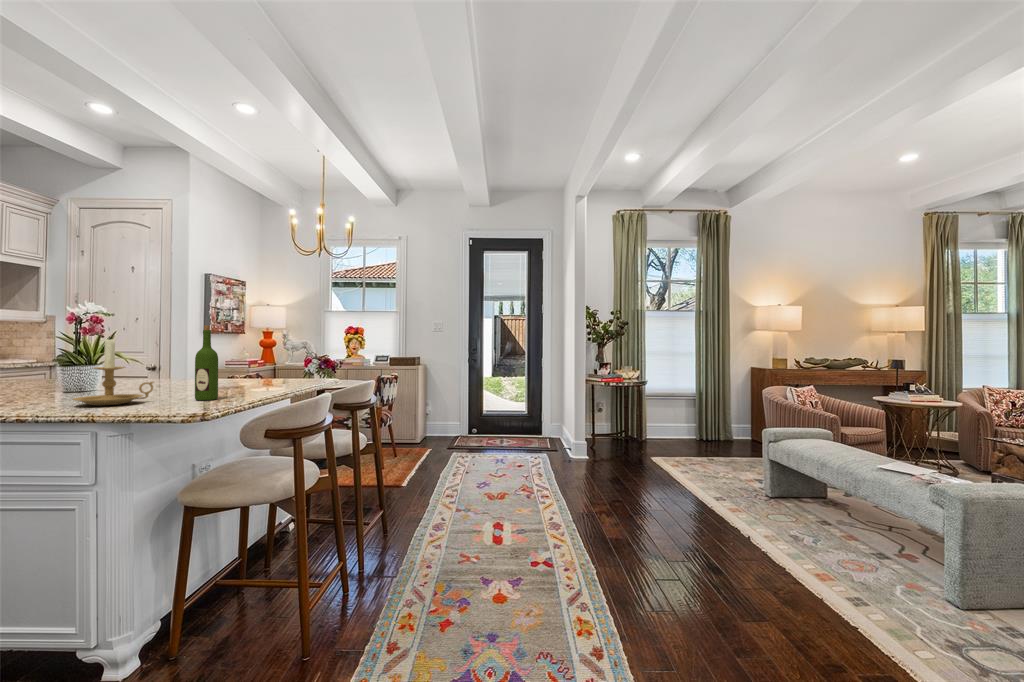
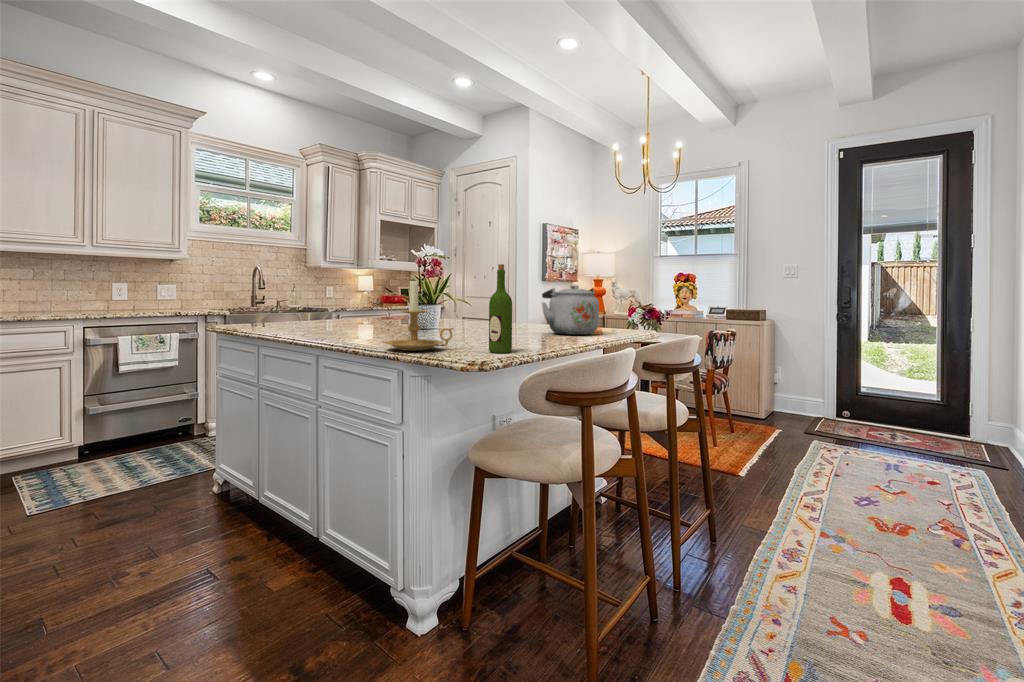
kettle: none [228,340,285,383] -> present [542,285,599,335]

